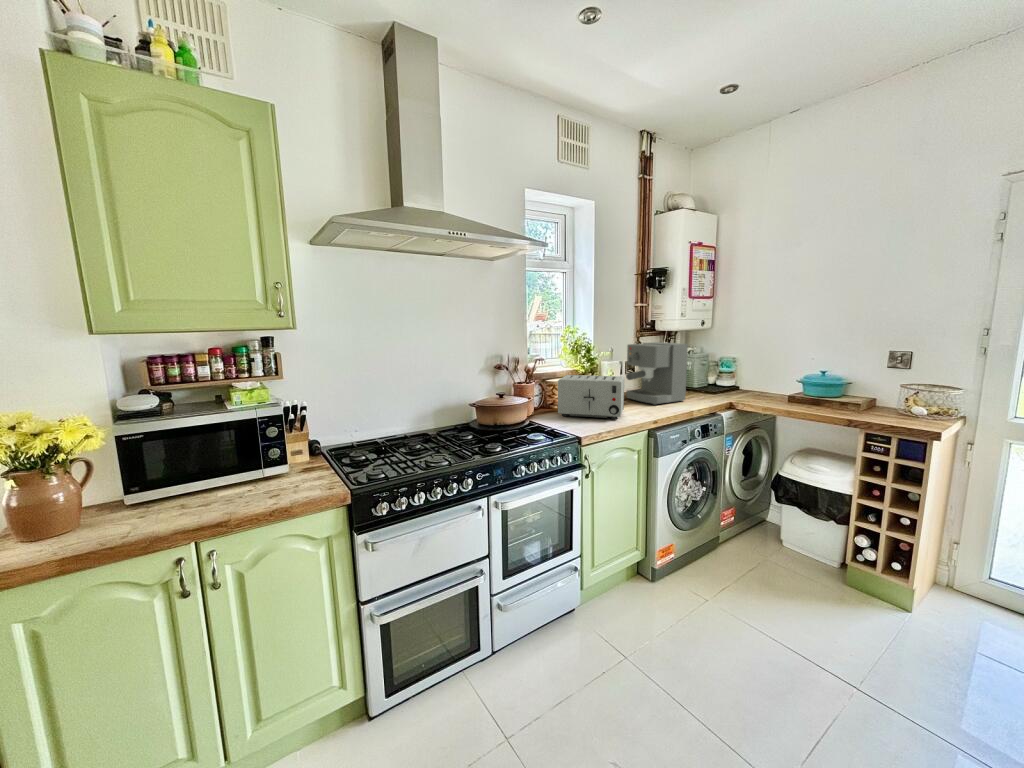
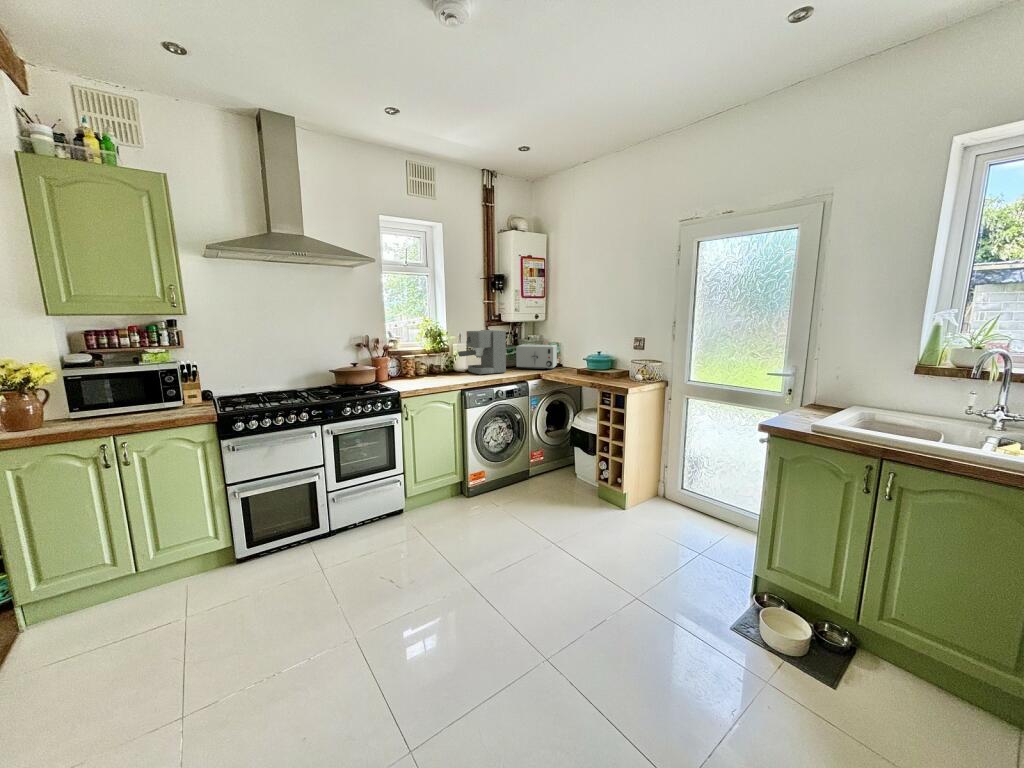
toaster: present [558,375,624,419] -> present [516,344,557,370]

